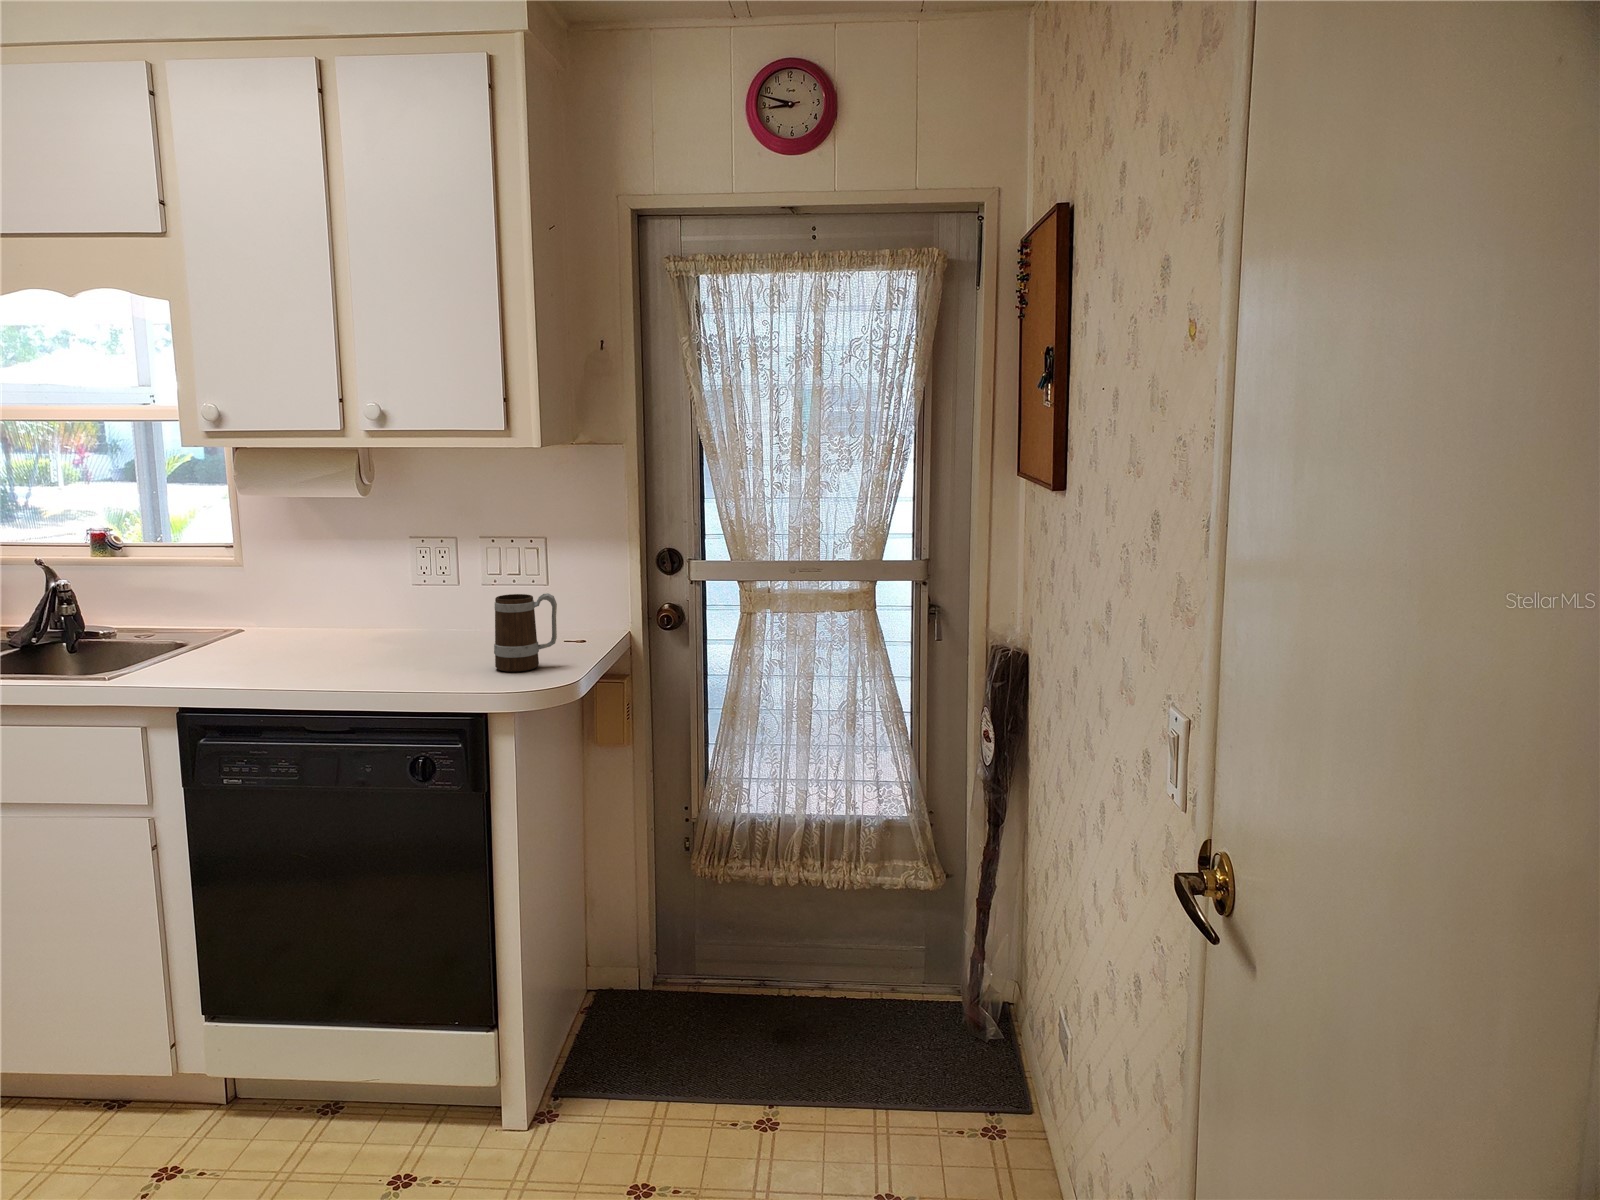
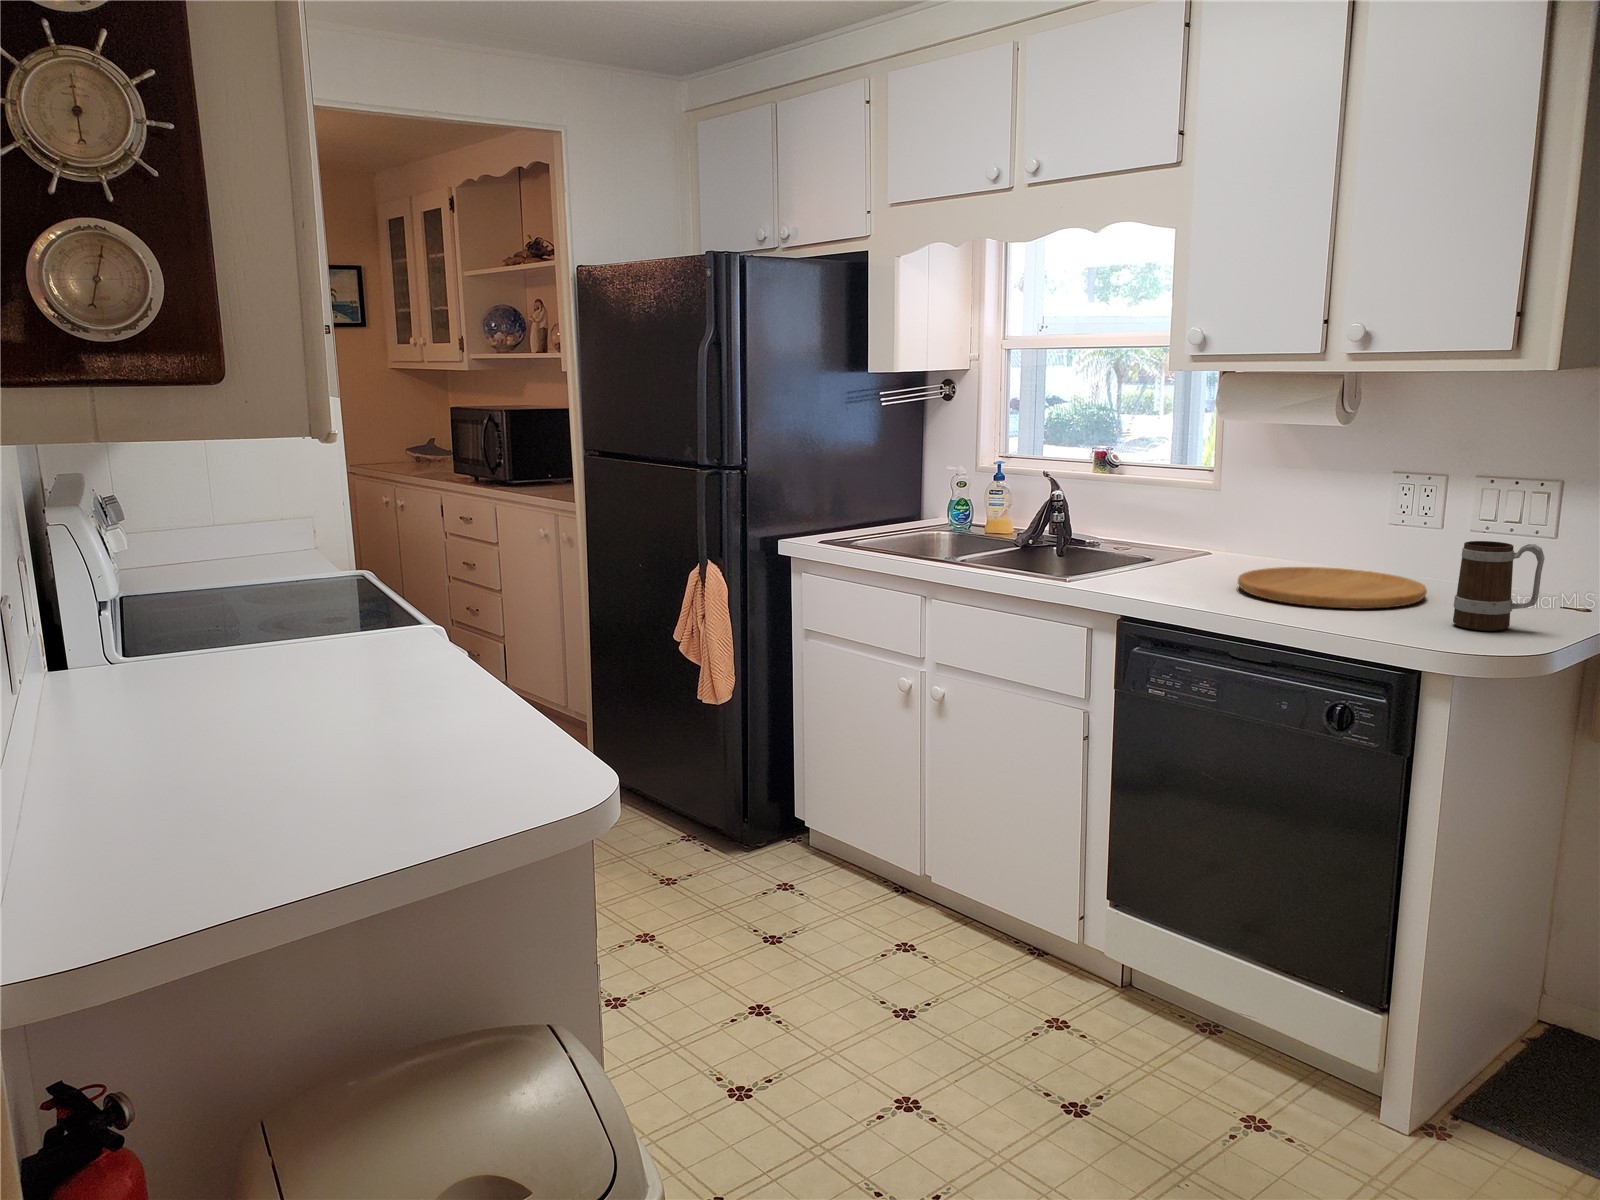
cutting board: none [291,630,464,672] -> present [1238,567,1427,609]

